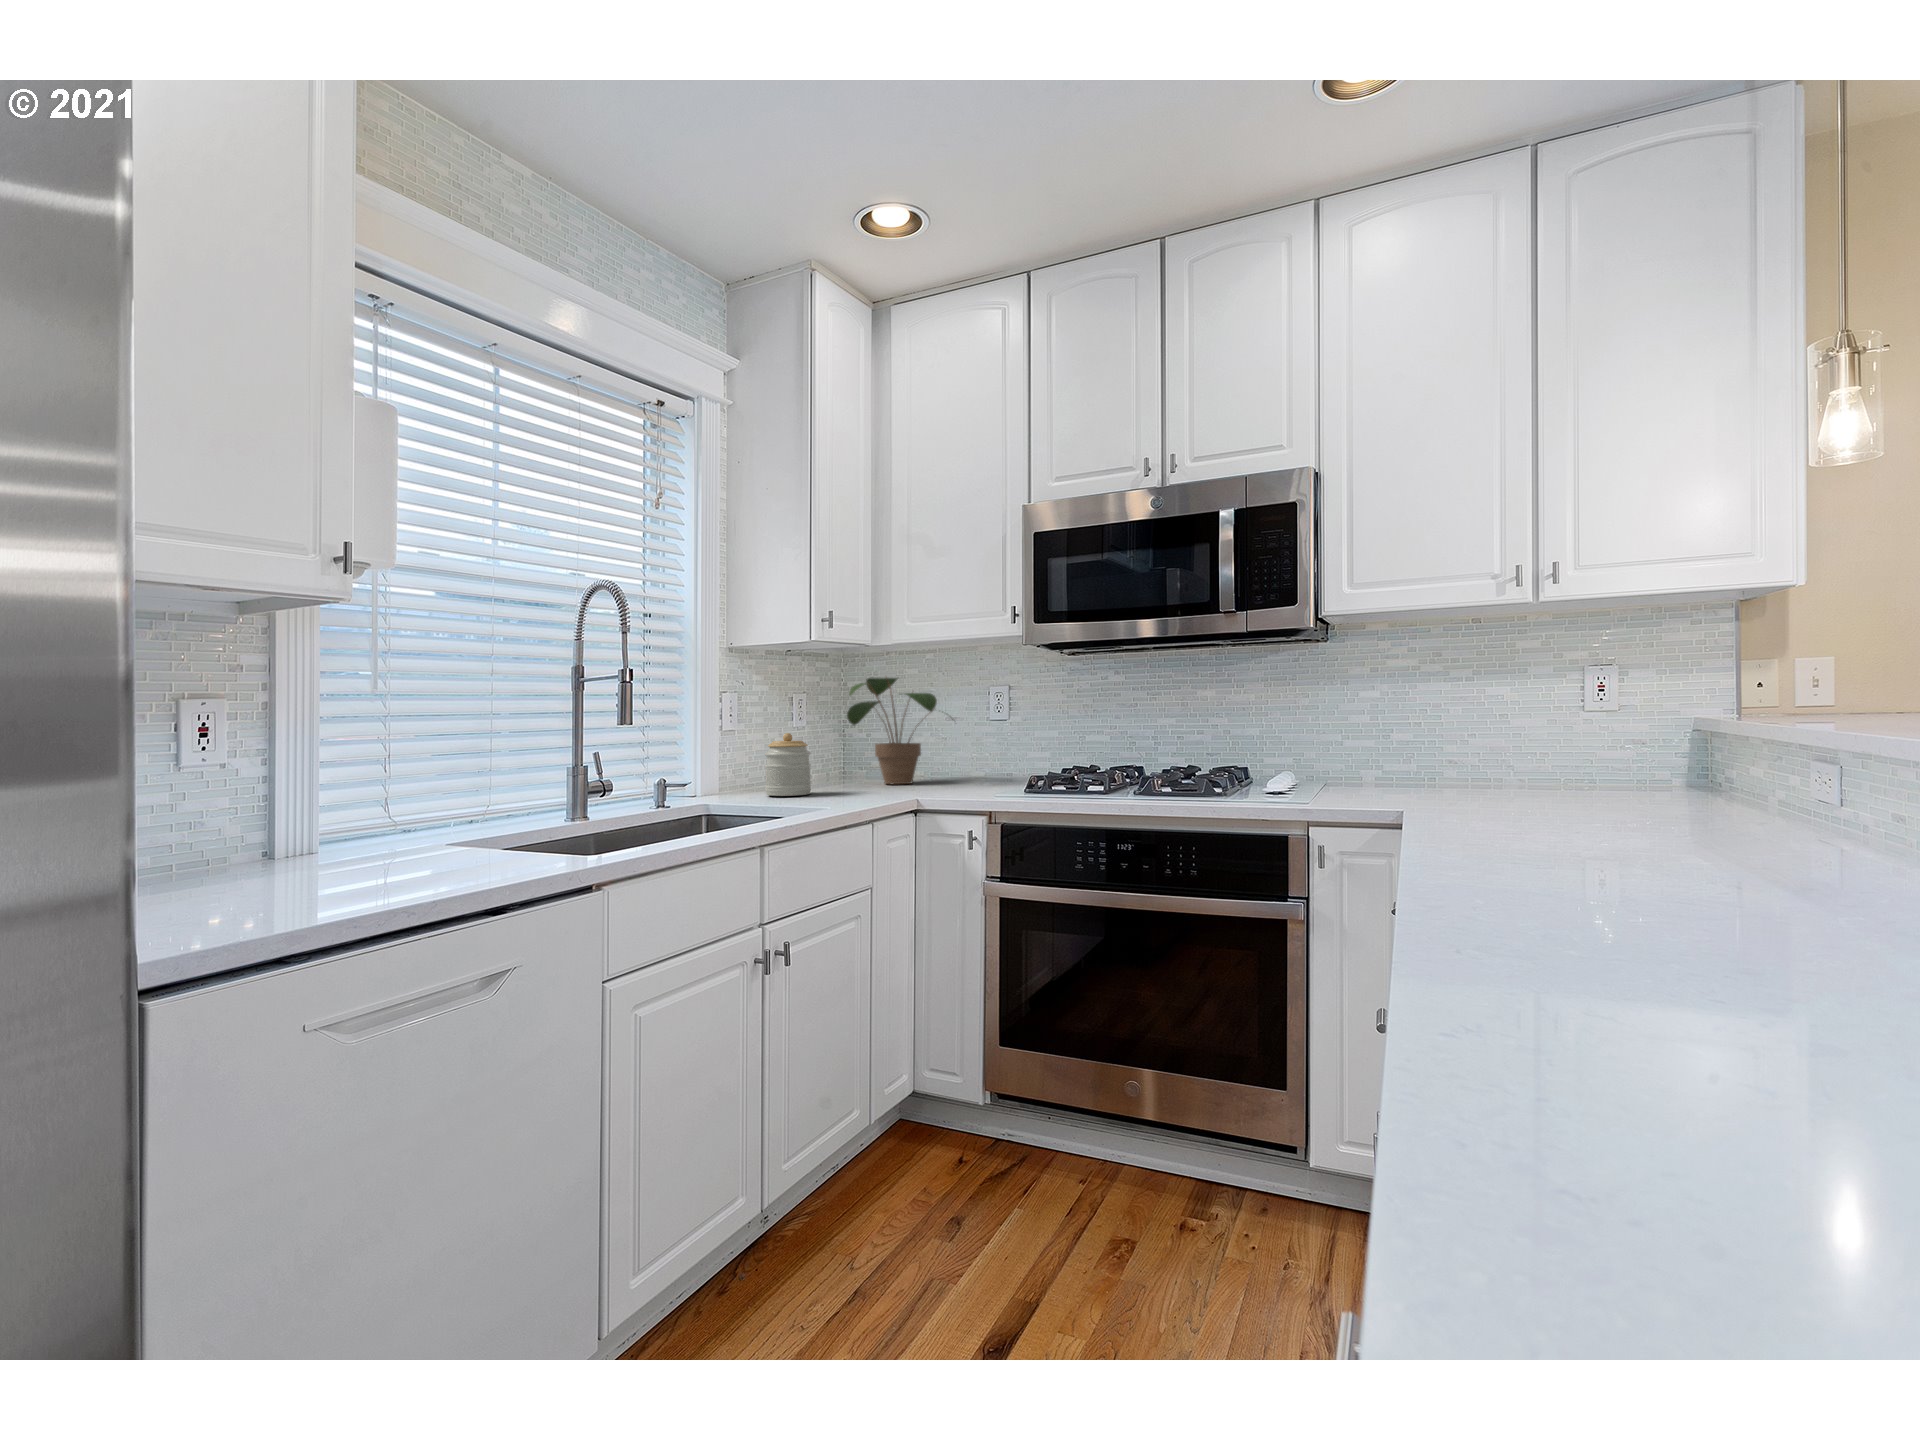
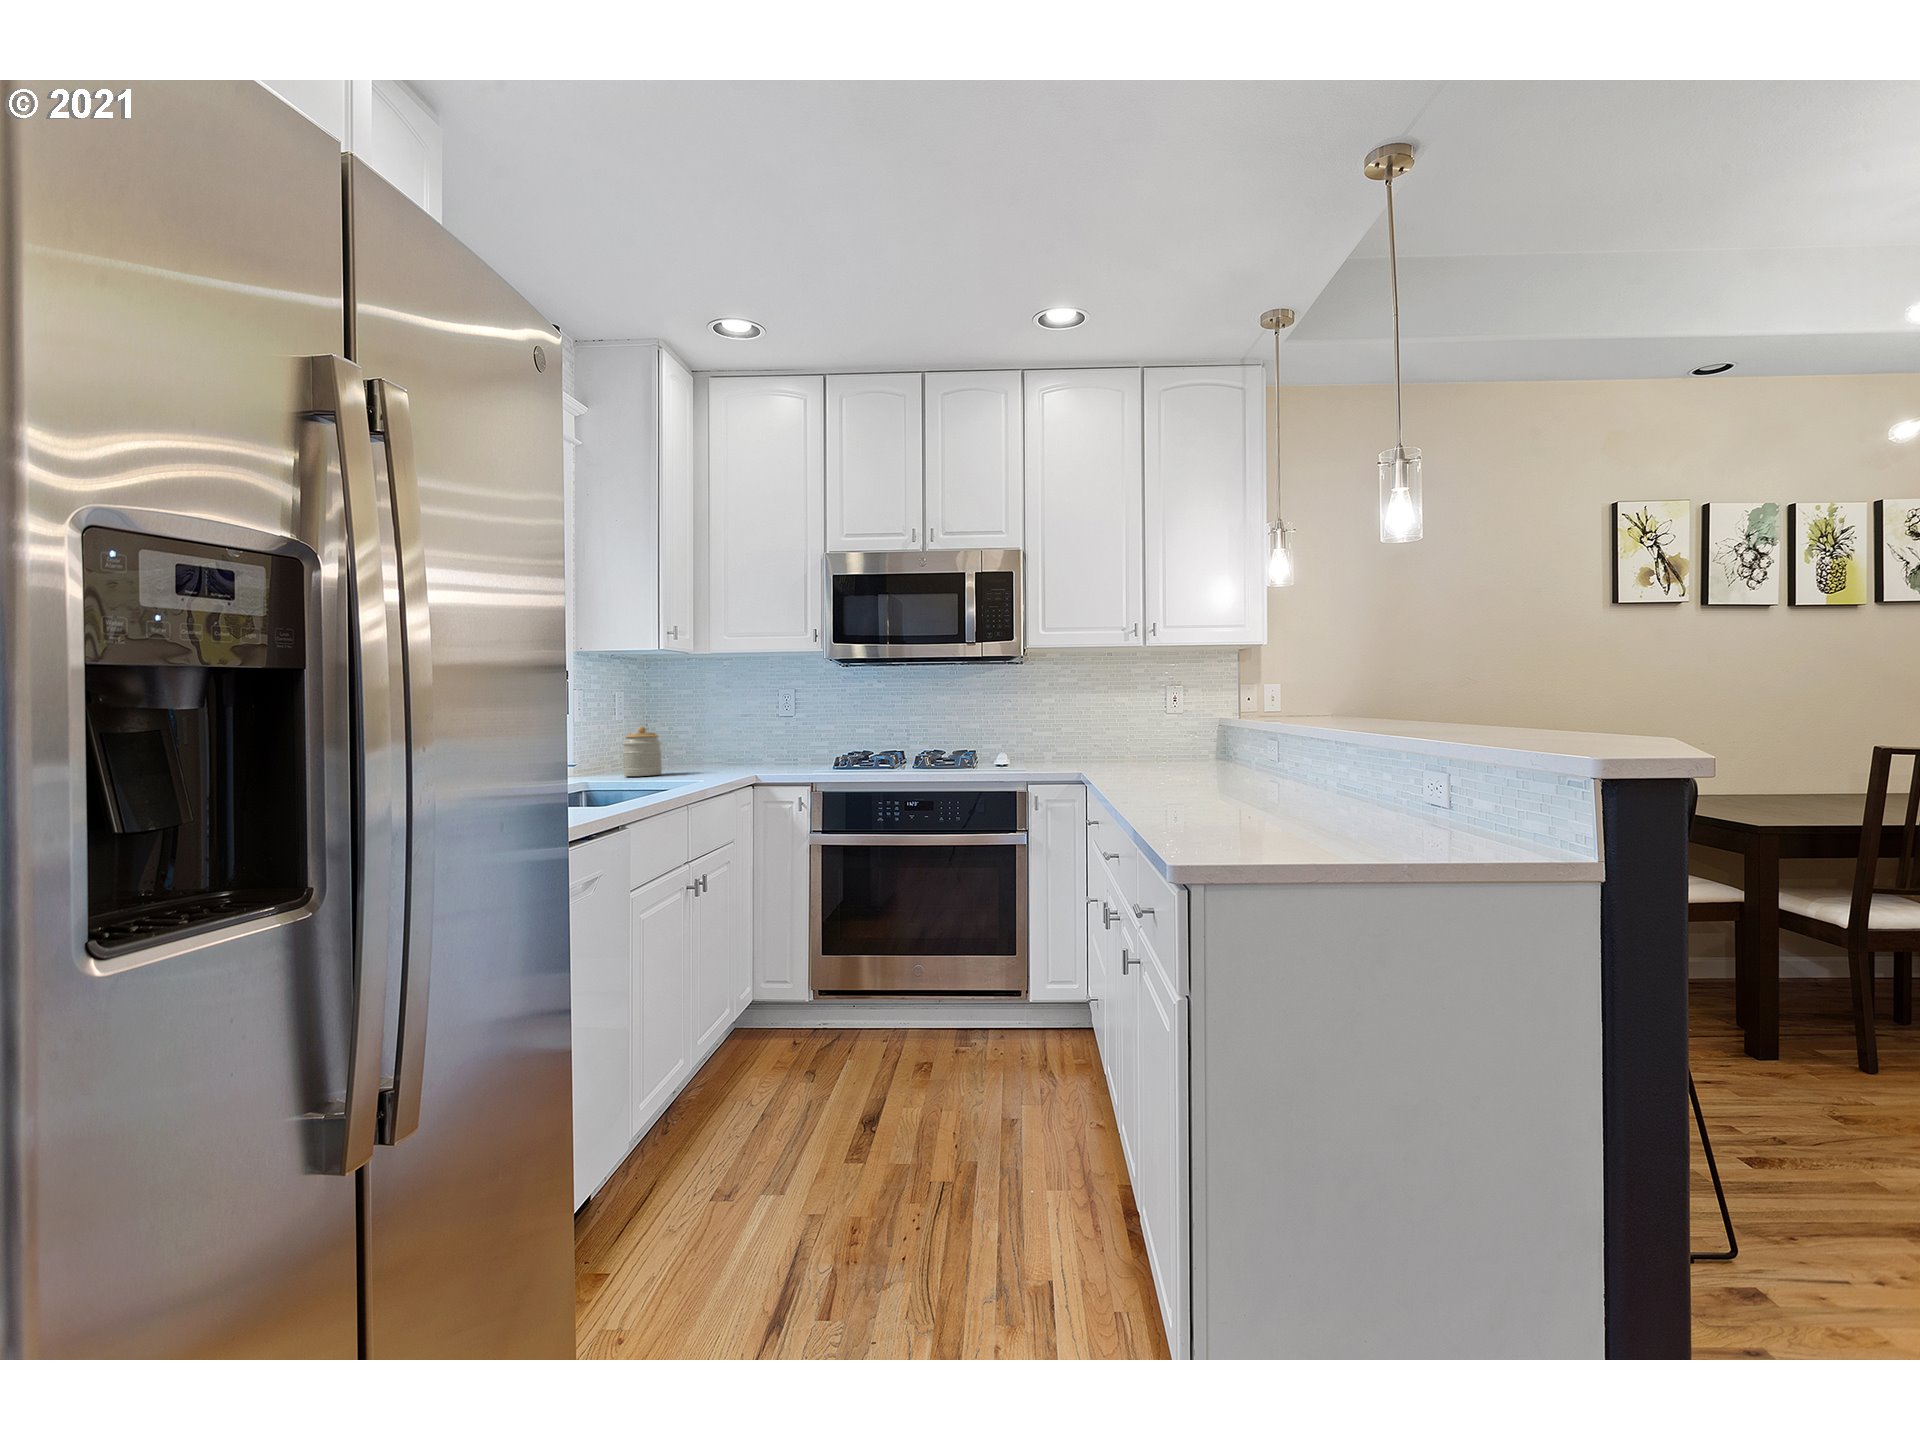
potted plant: present [847,677,937,784] -> none [687,684,775,767]

